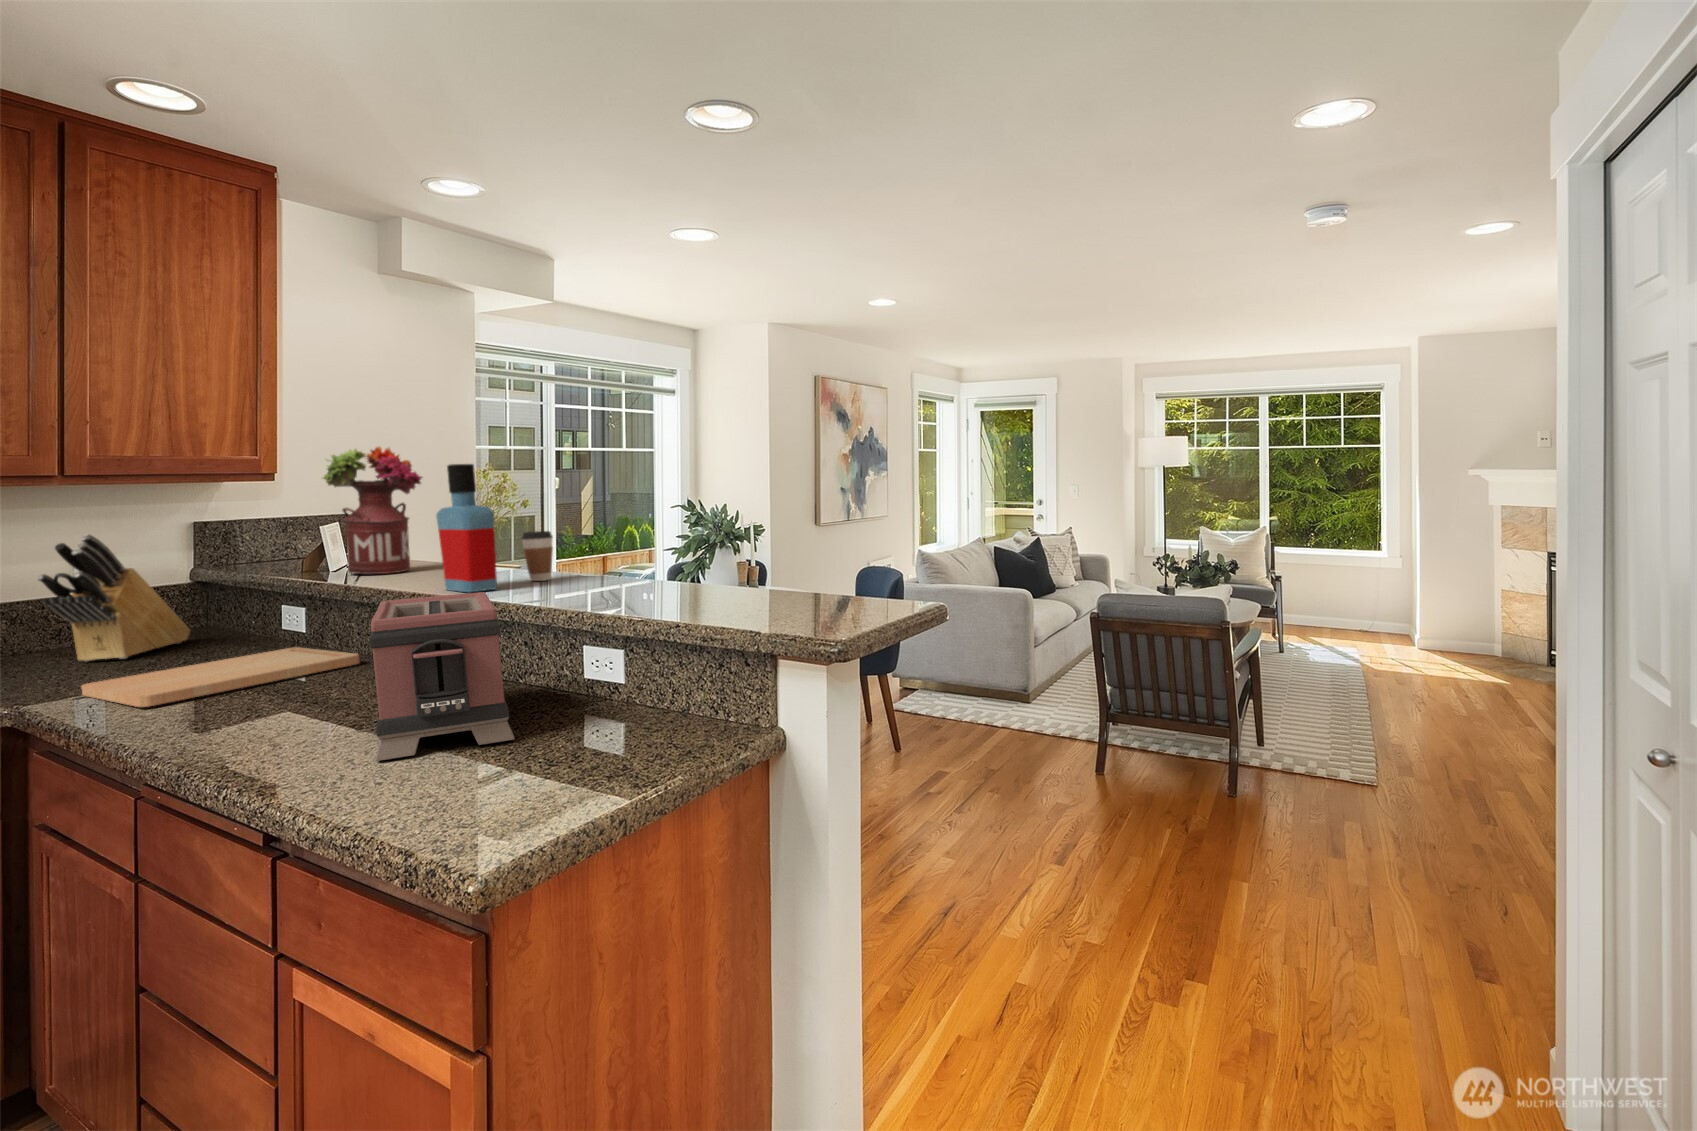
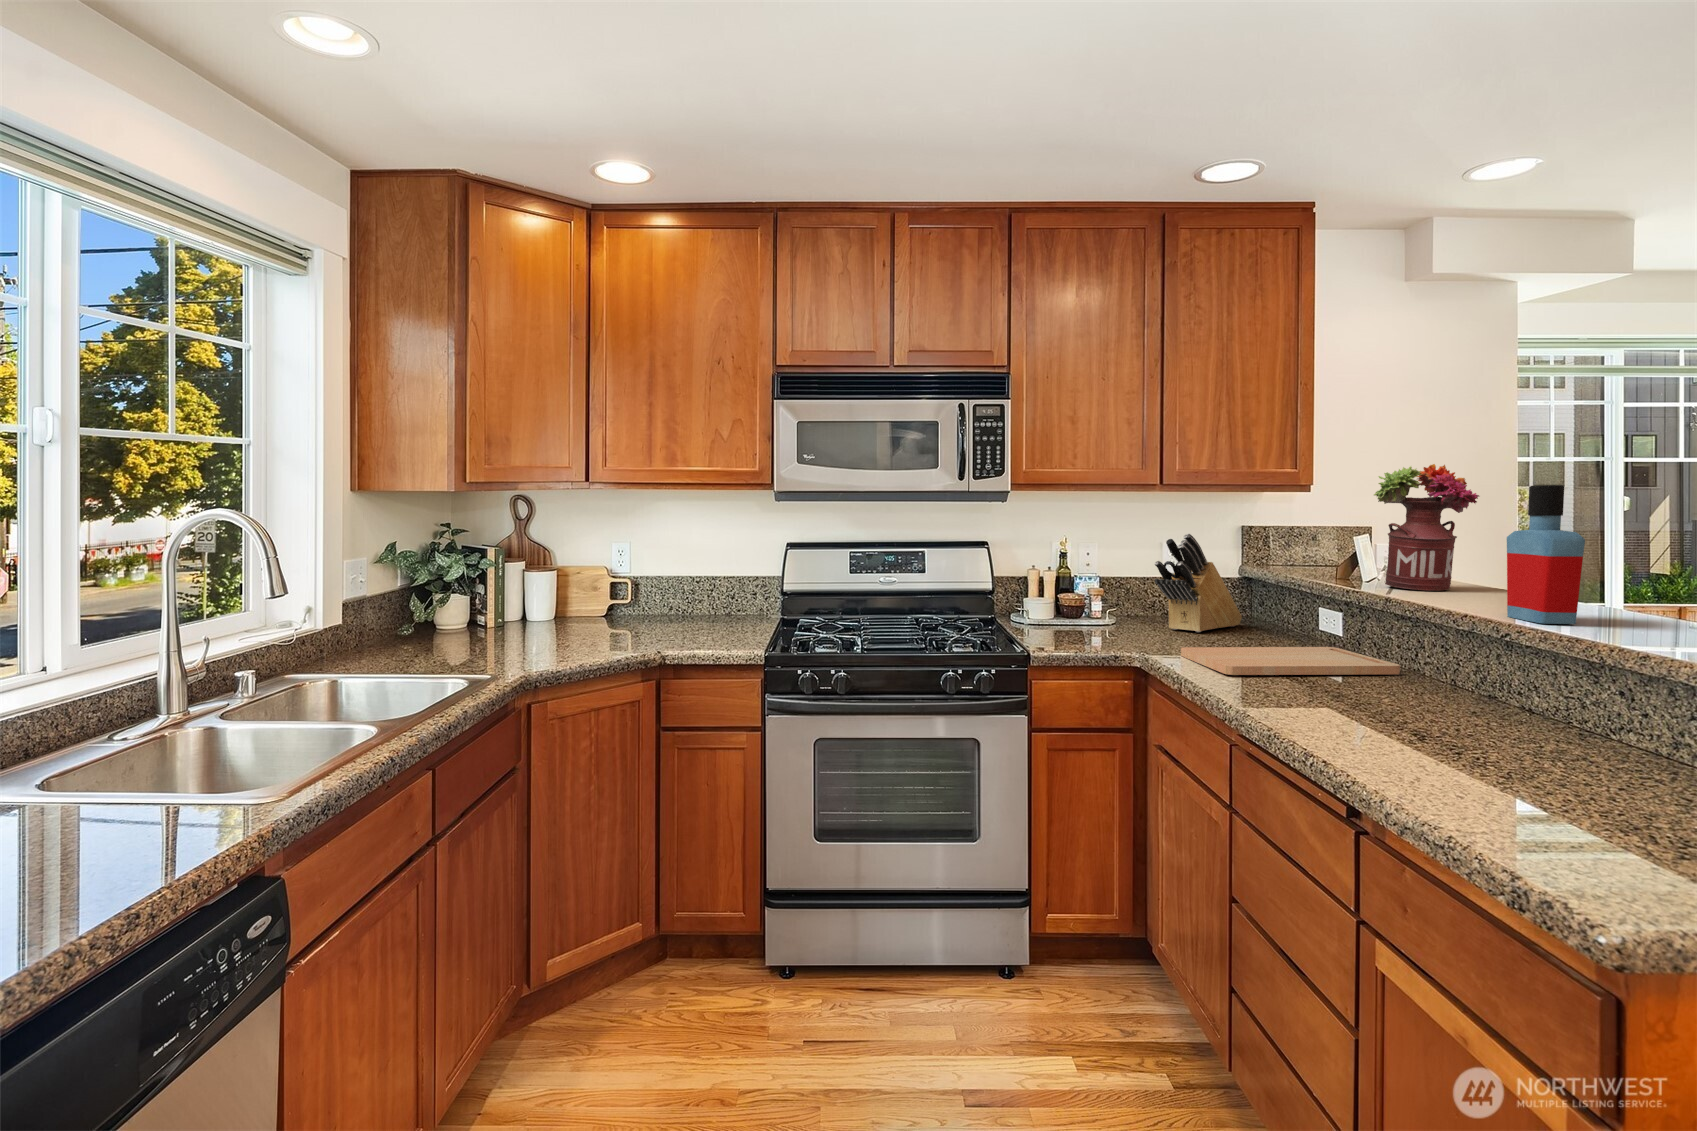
coffee cup: present [522,531,553,581] -> none [1611,564,1659,622]
toaster: present [370,592,515,761] -> none [1444,621,1619,797]

